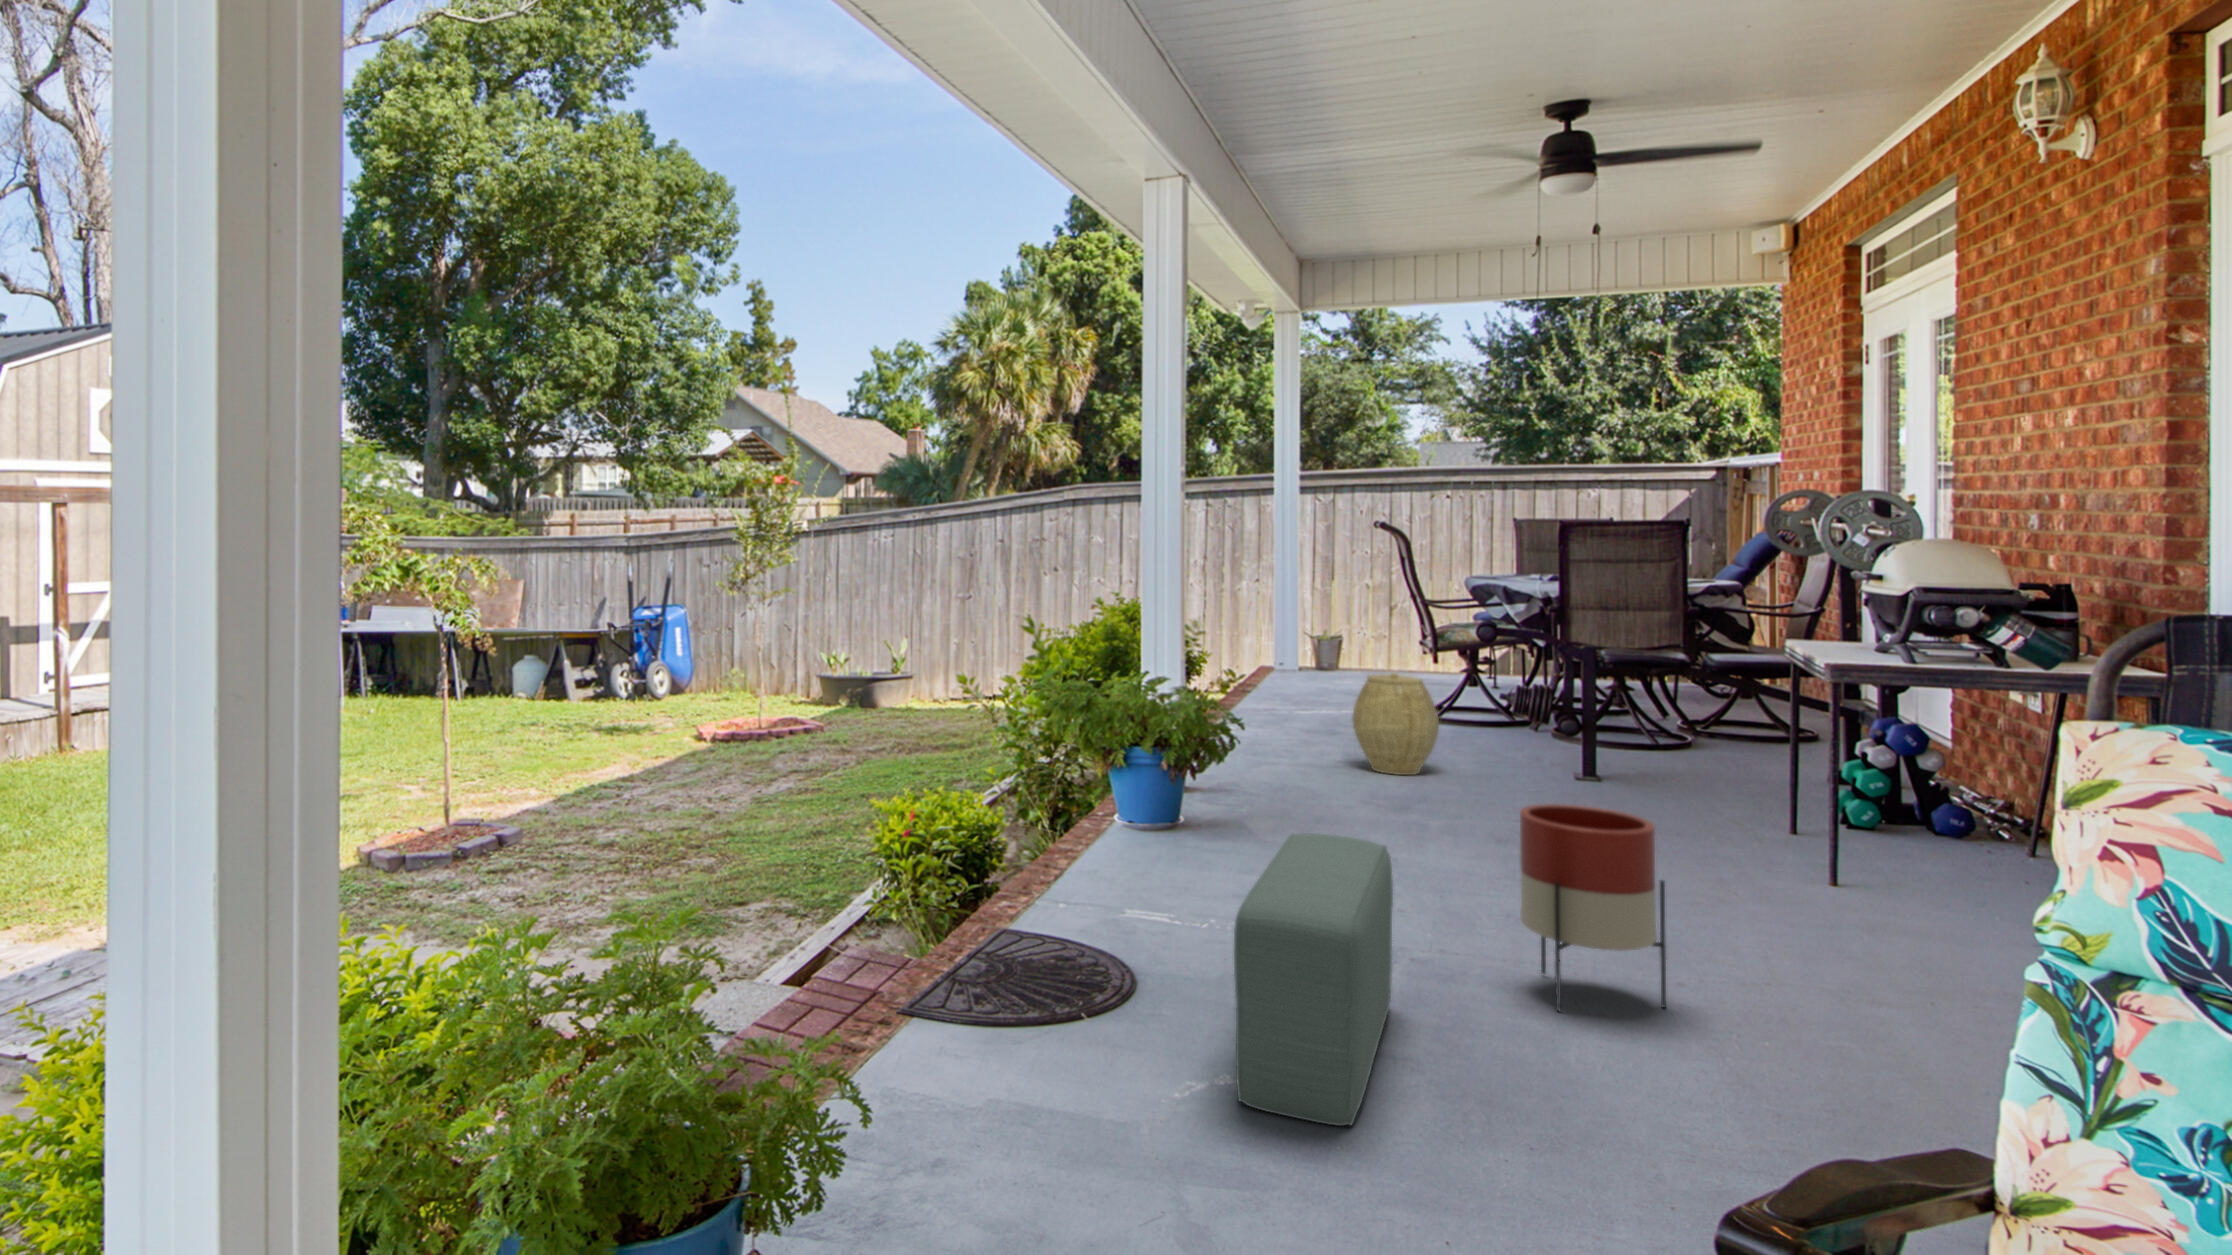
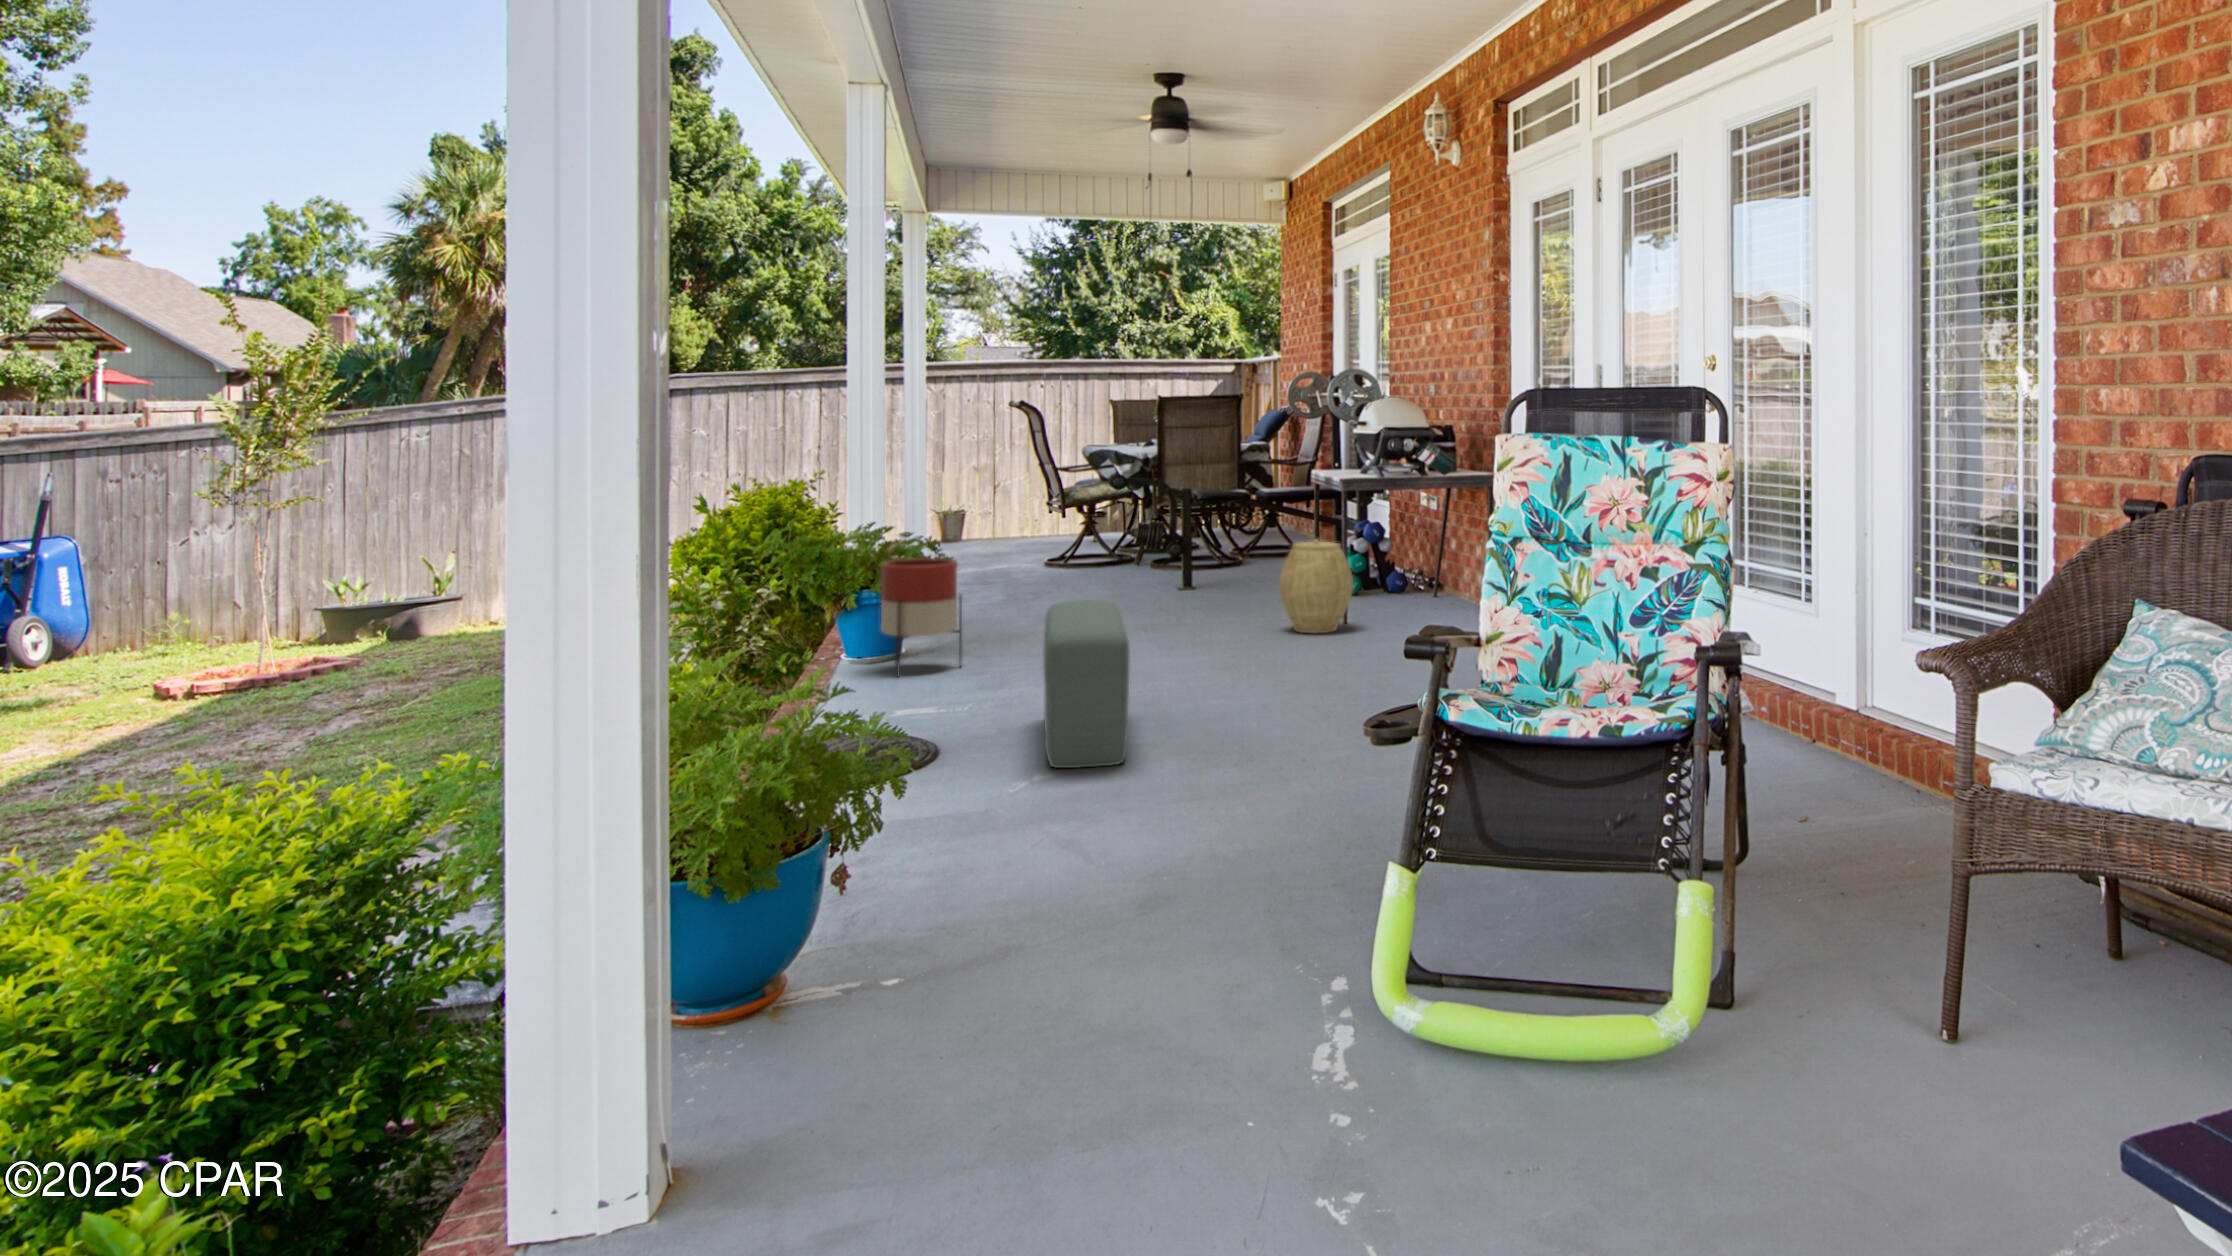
woven basket: present [1352,673,1439,775] -> present [1279,540,1353,633]
planter: present [1520,804,1666,1011] -> present [881,558,962,676]

